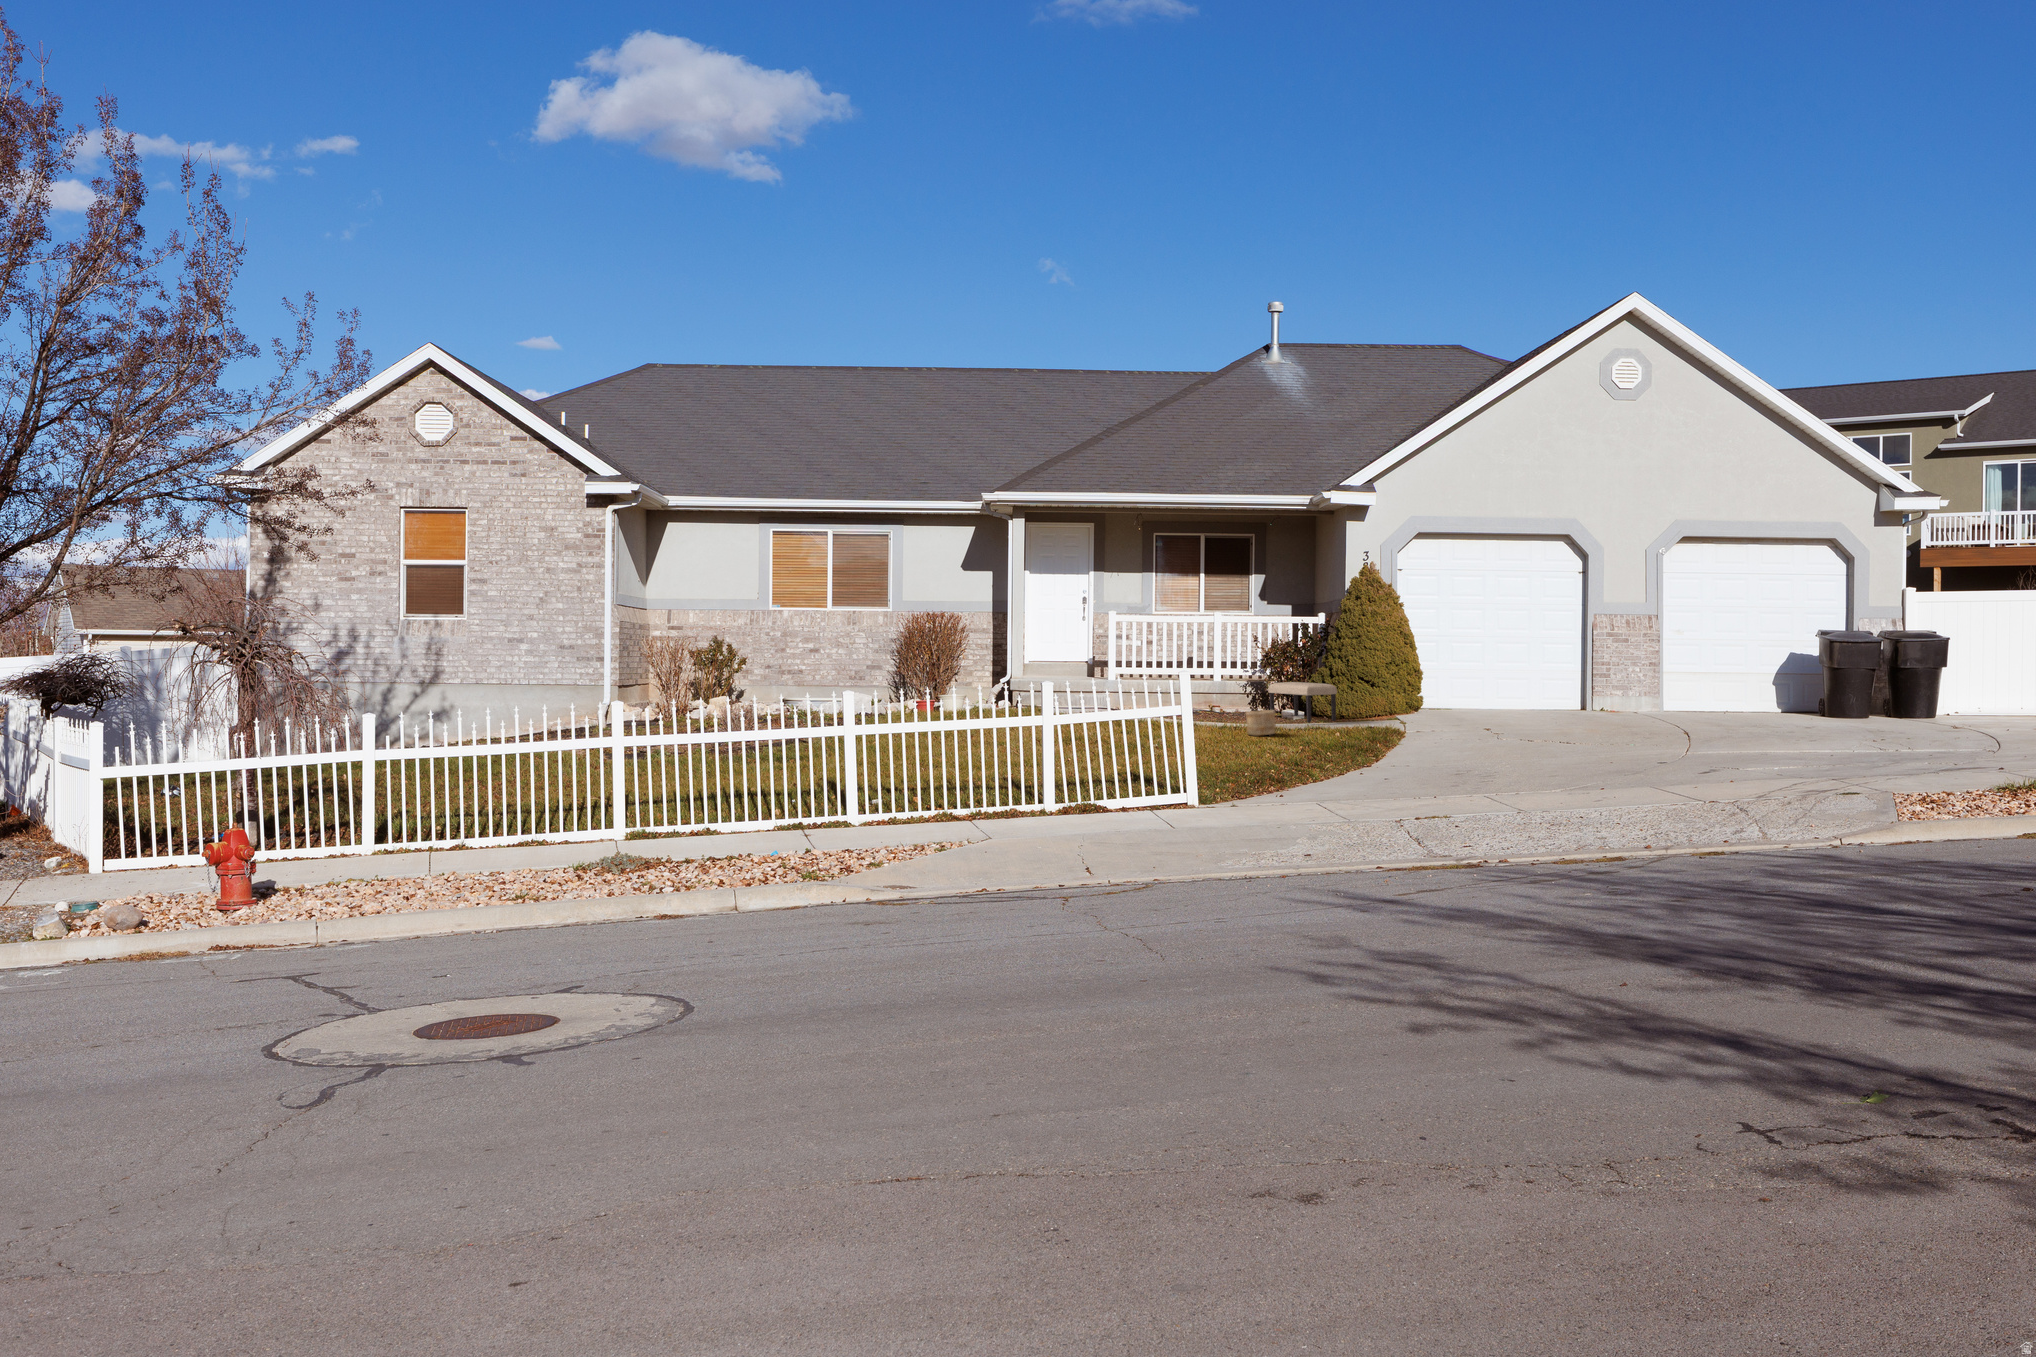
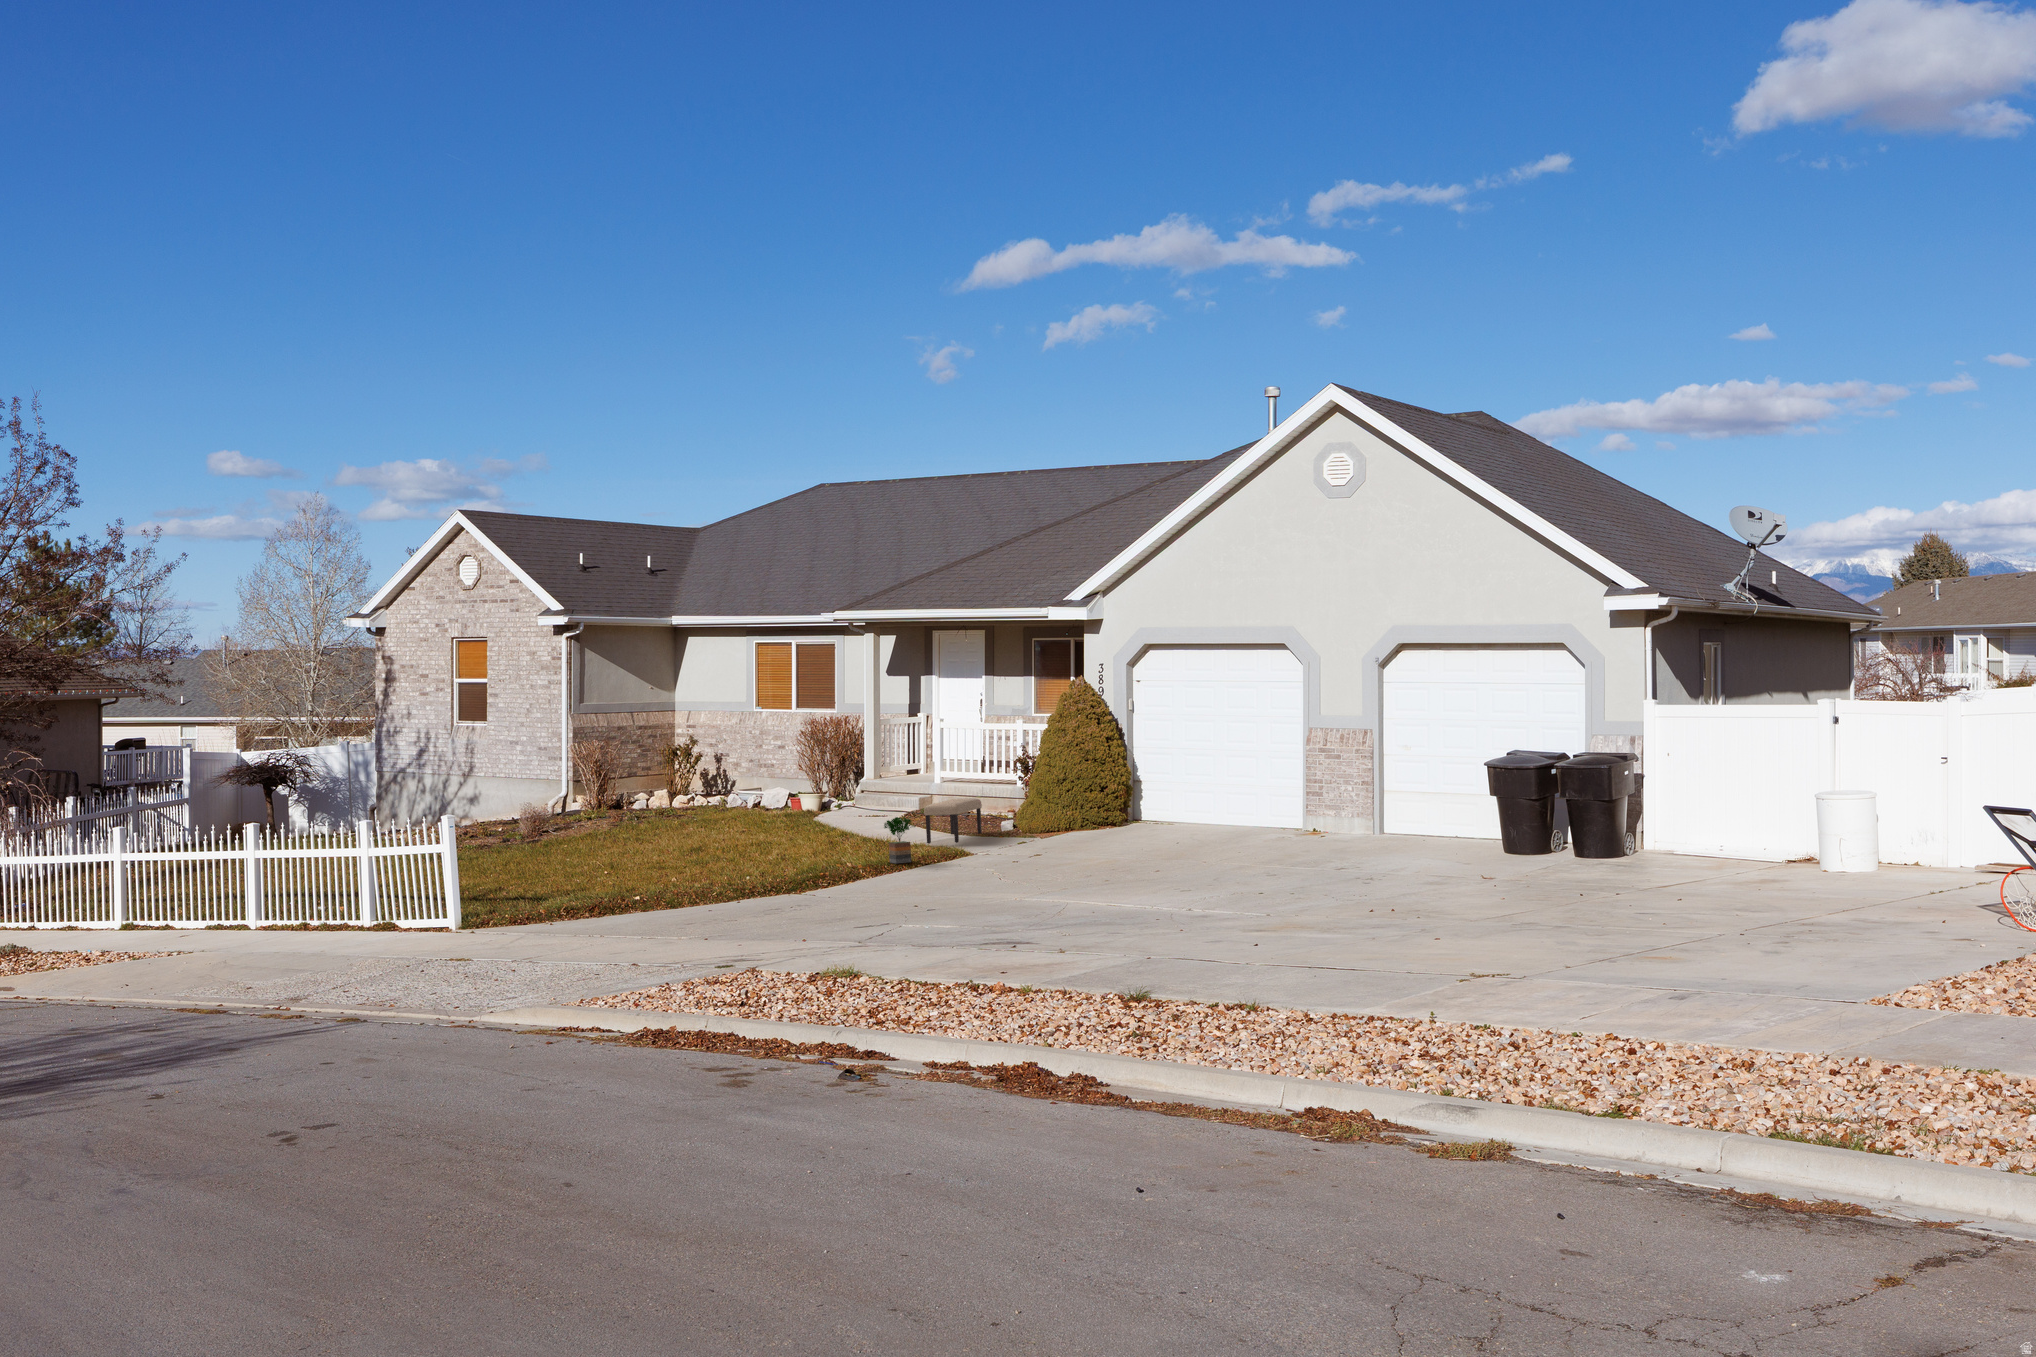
potted tree: none [1350,692,1379,736] -> present [884,817,915,864]
wooden bucket: present [1246,710,1276,736] -> none [813,831,844,857]

